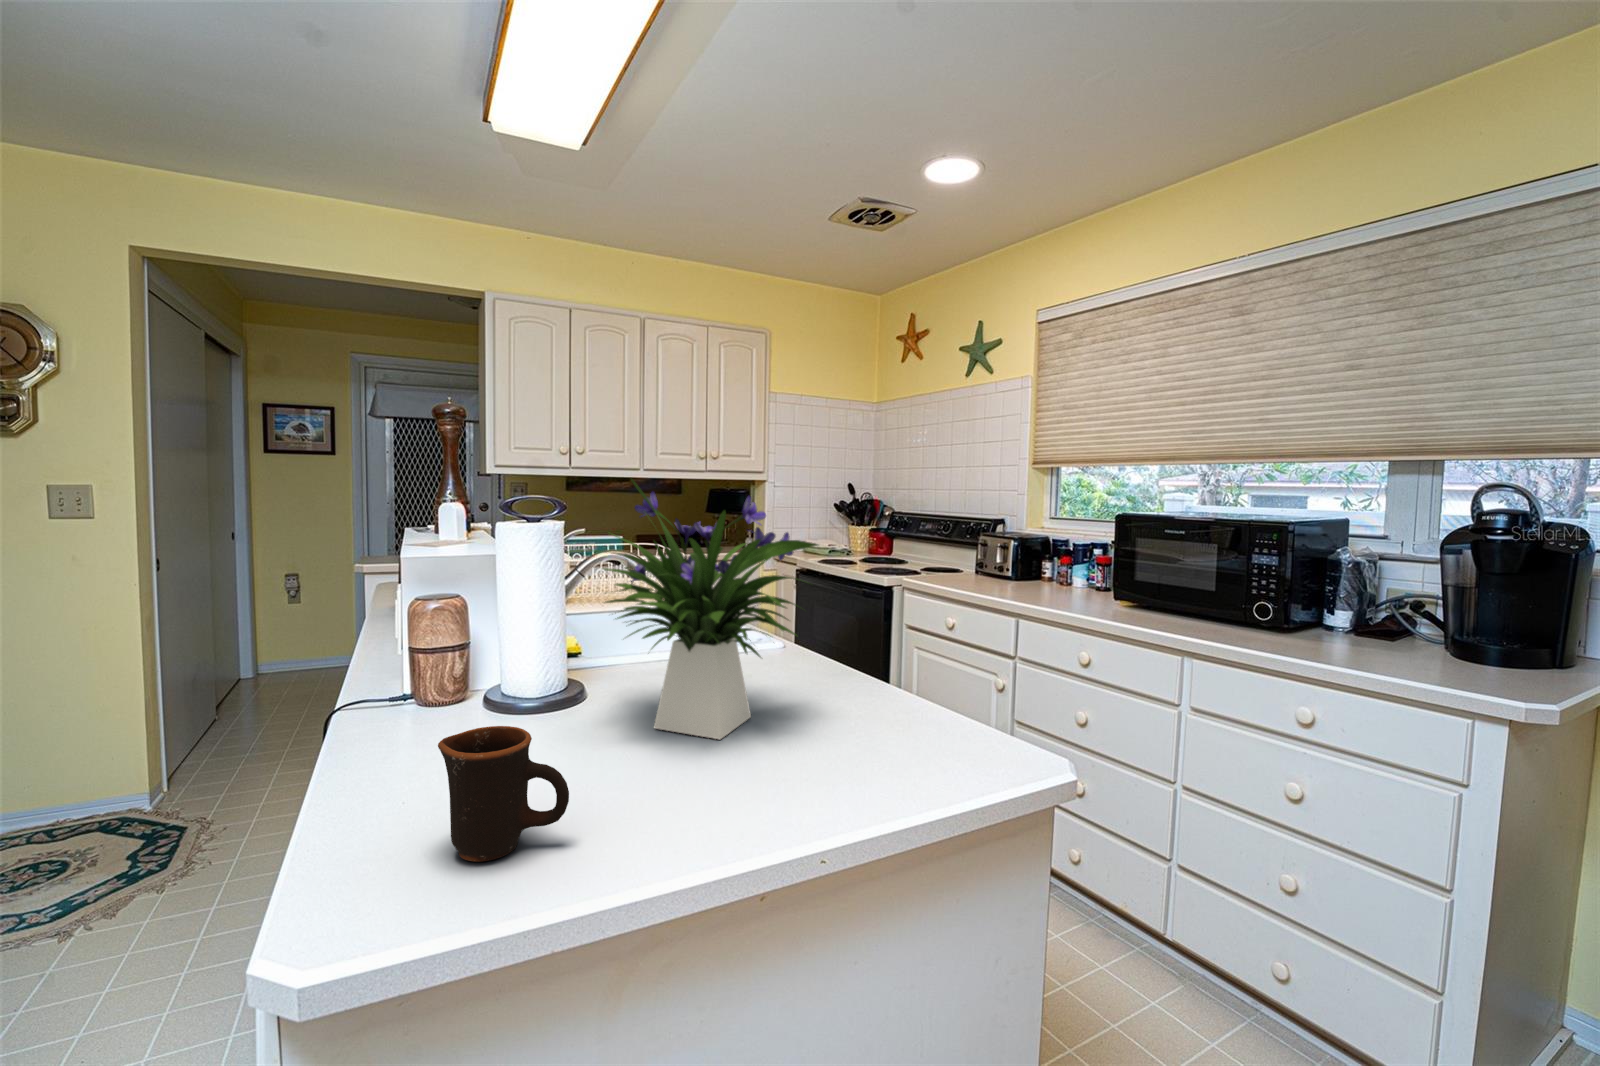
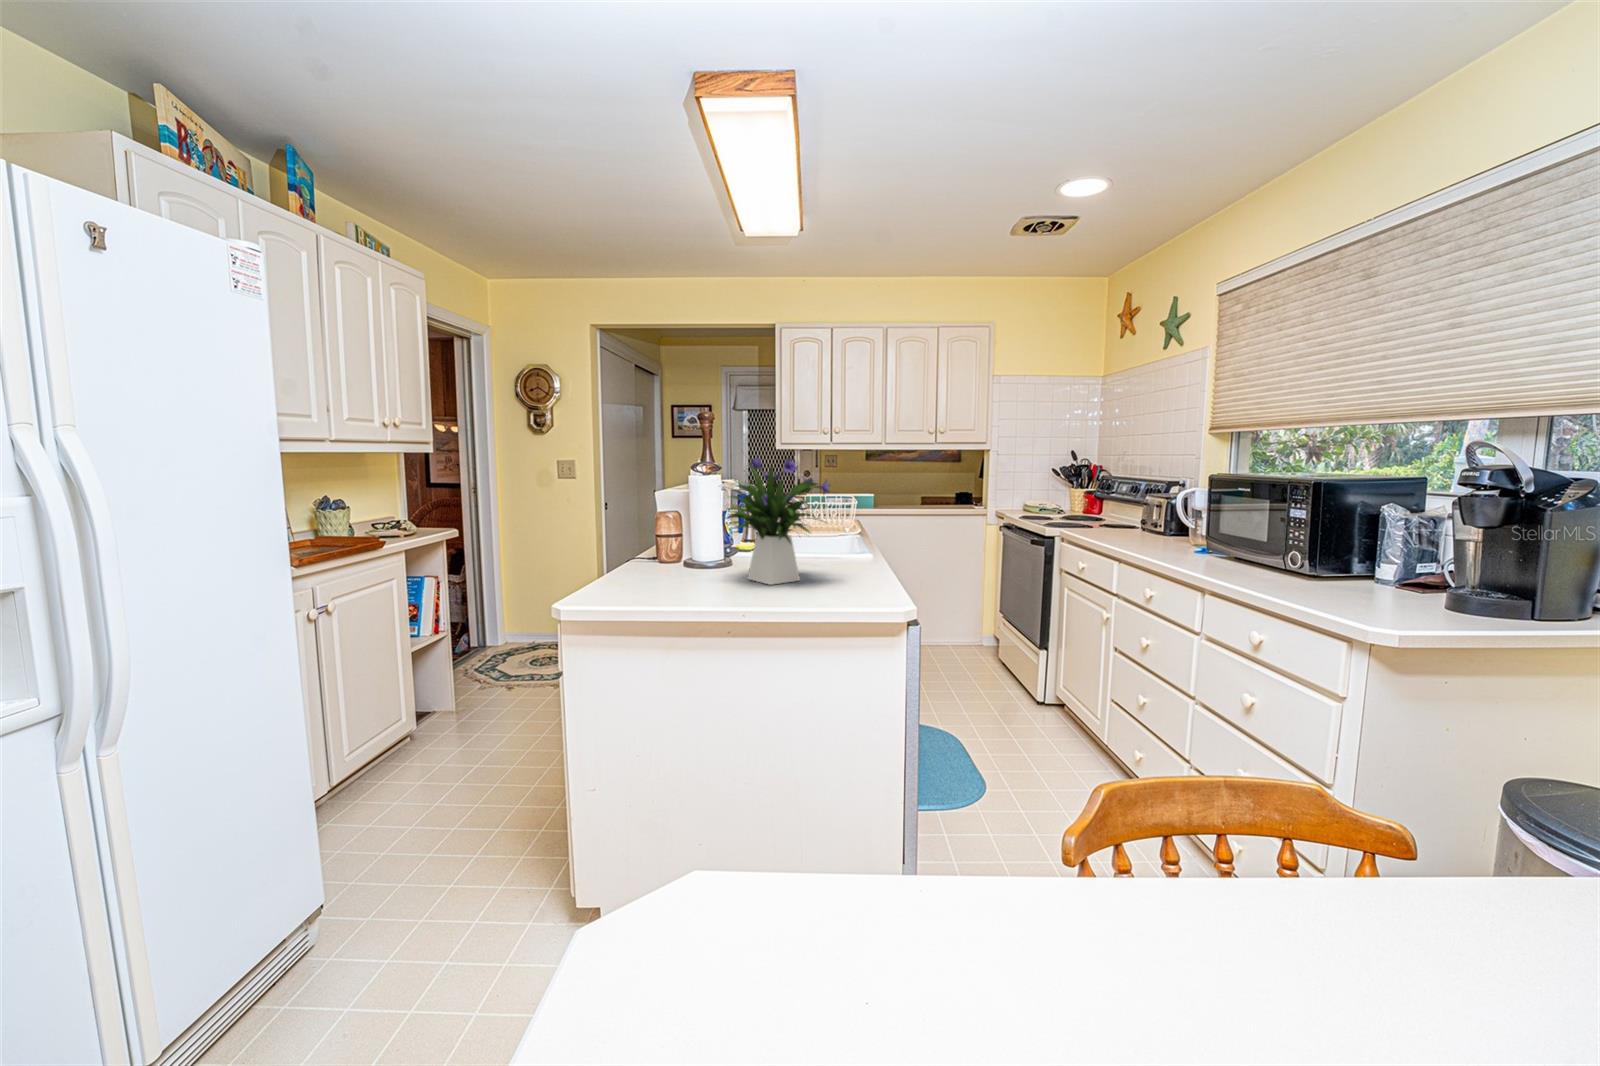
mug: present [438,726,569,862] -> none [623,551,666,599]

